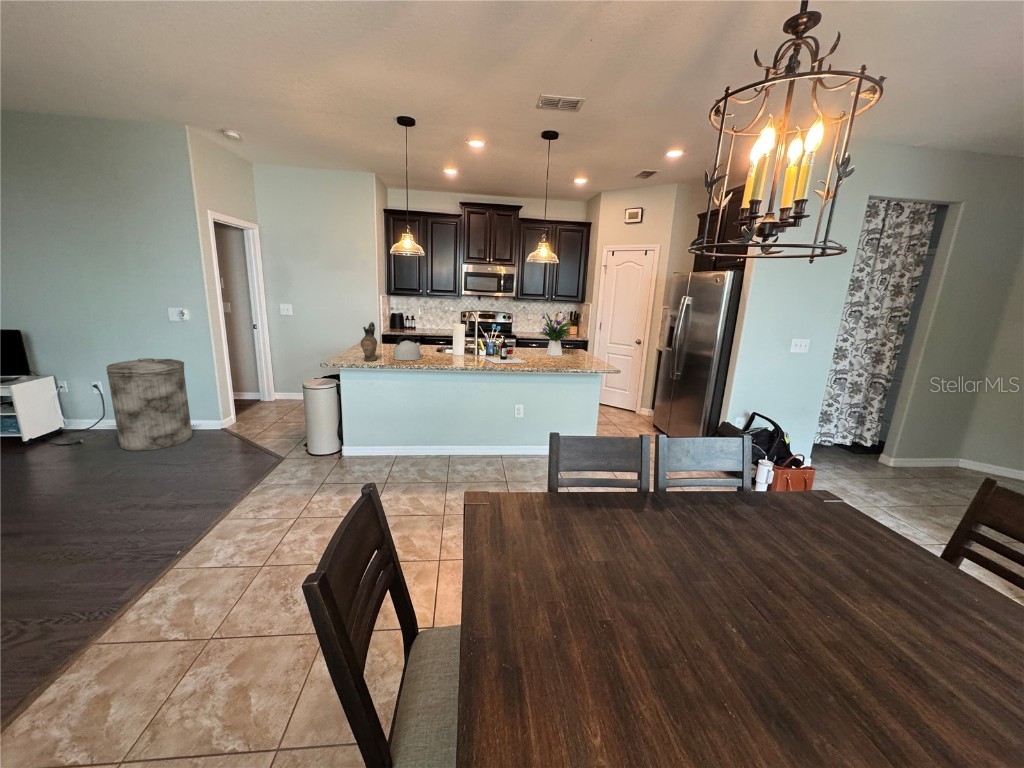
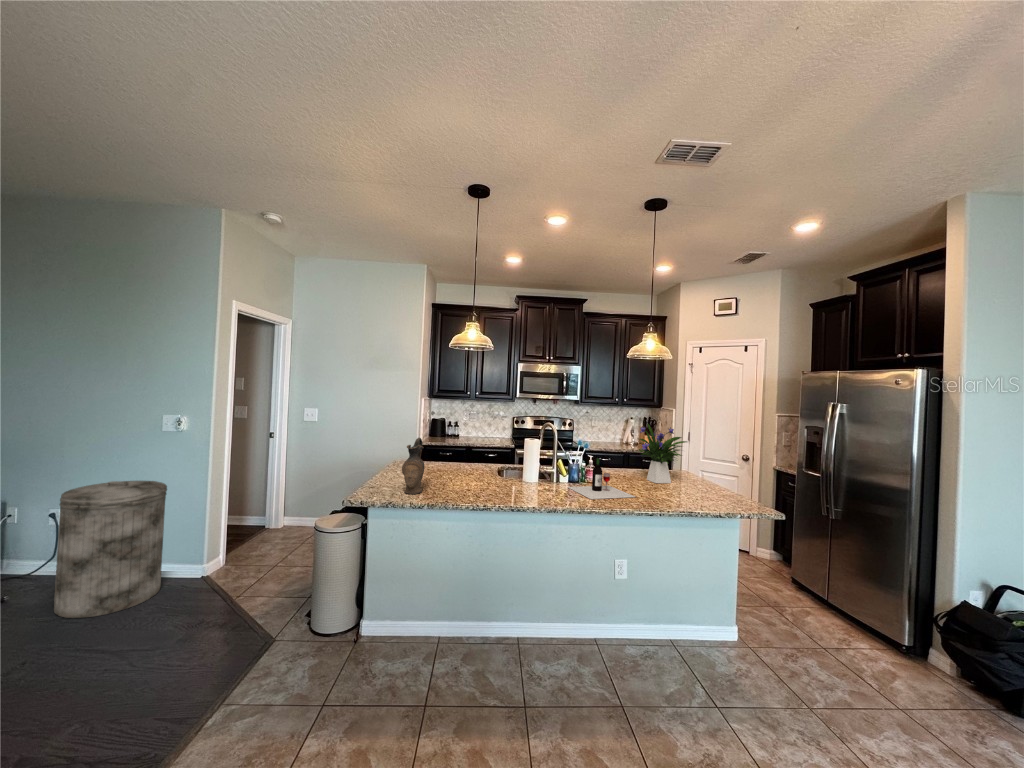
kettle: present [393,335,422,360] -> none [443,455,483,493]

